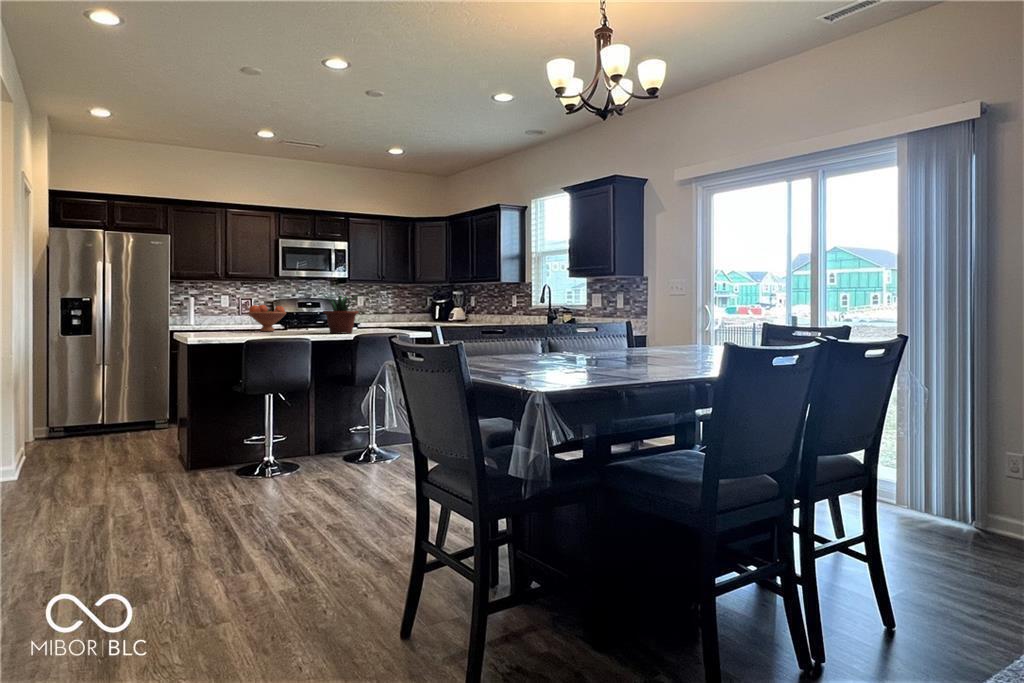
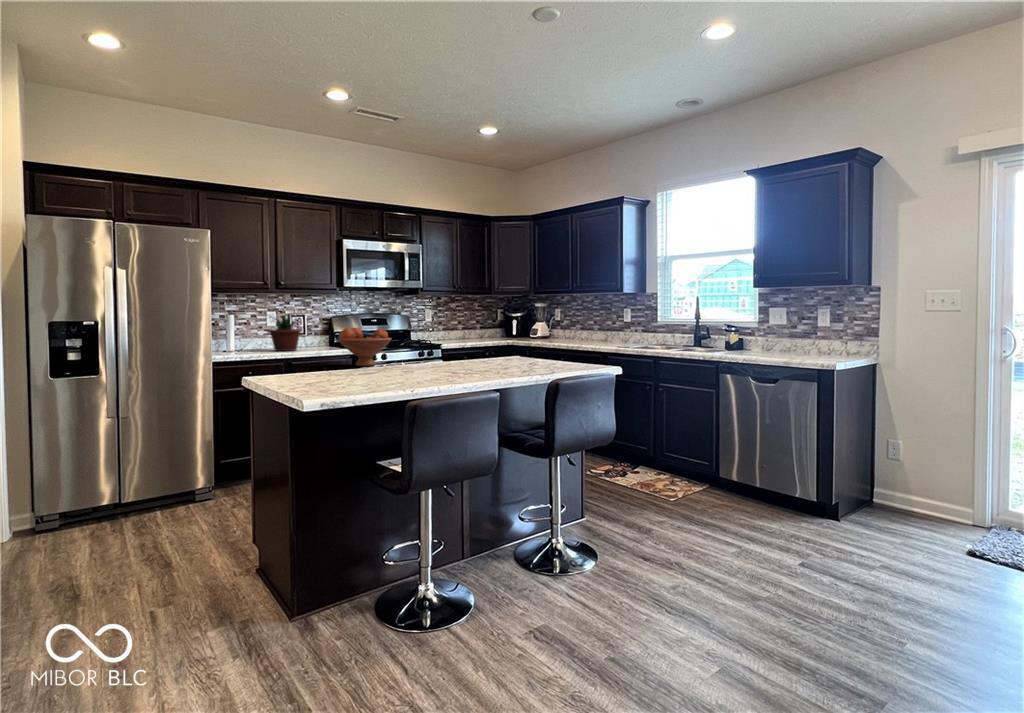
potted plant: present [323,295,358,333] -> present [268,315,302,351]

